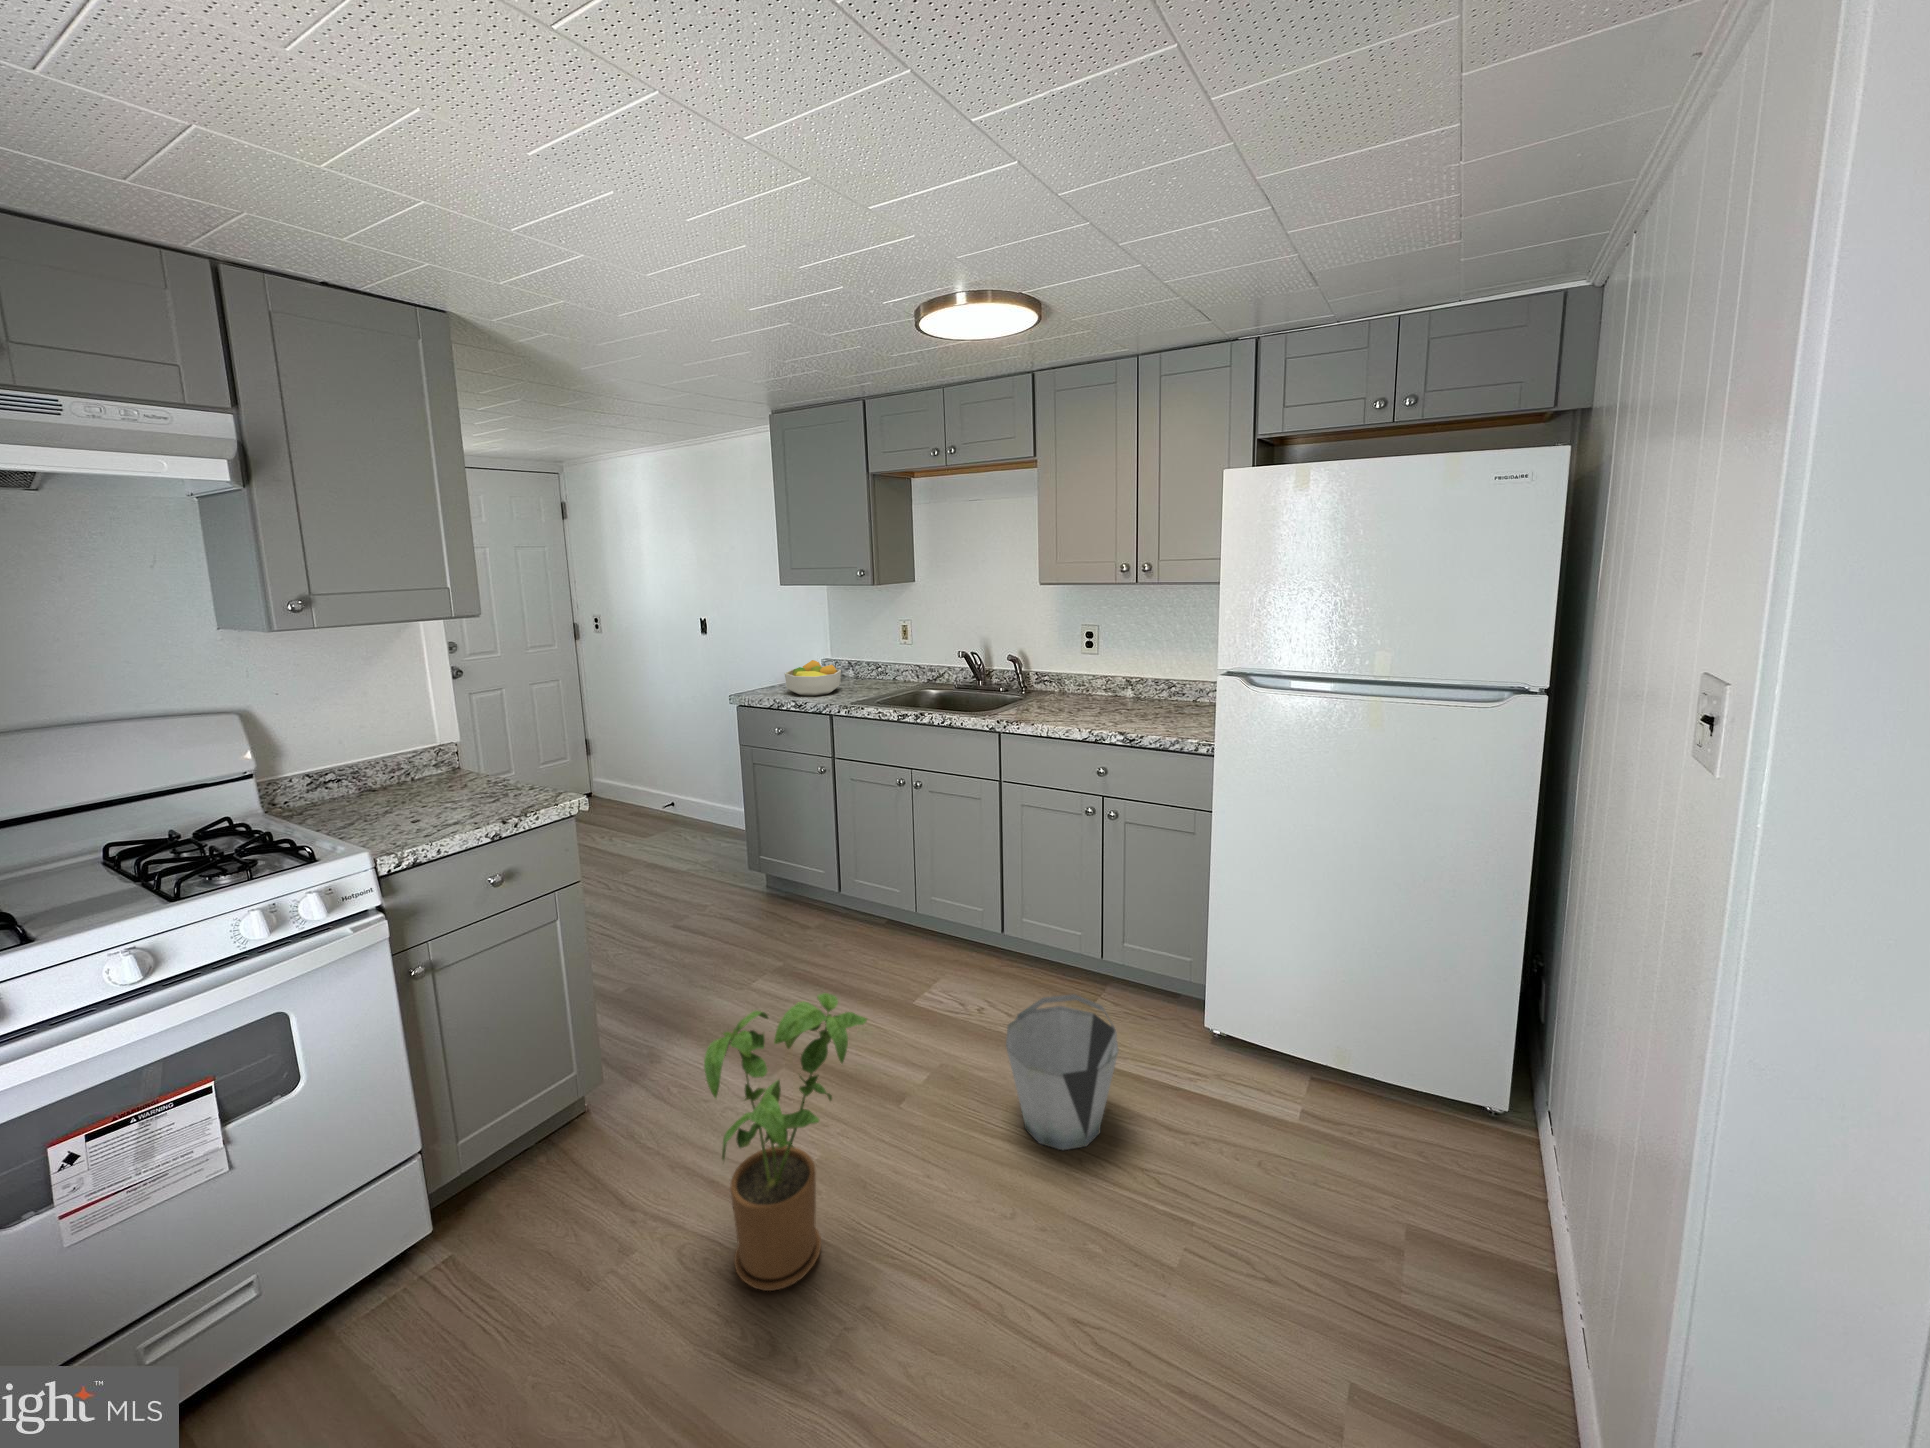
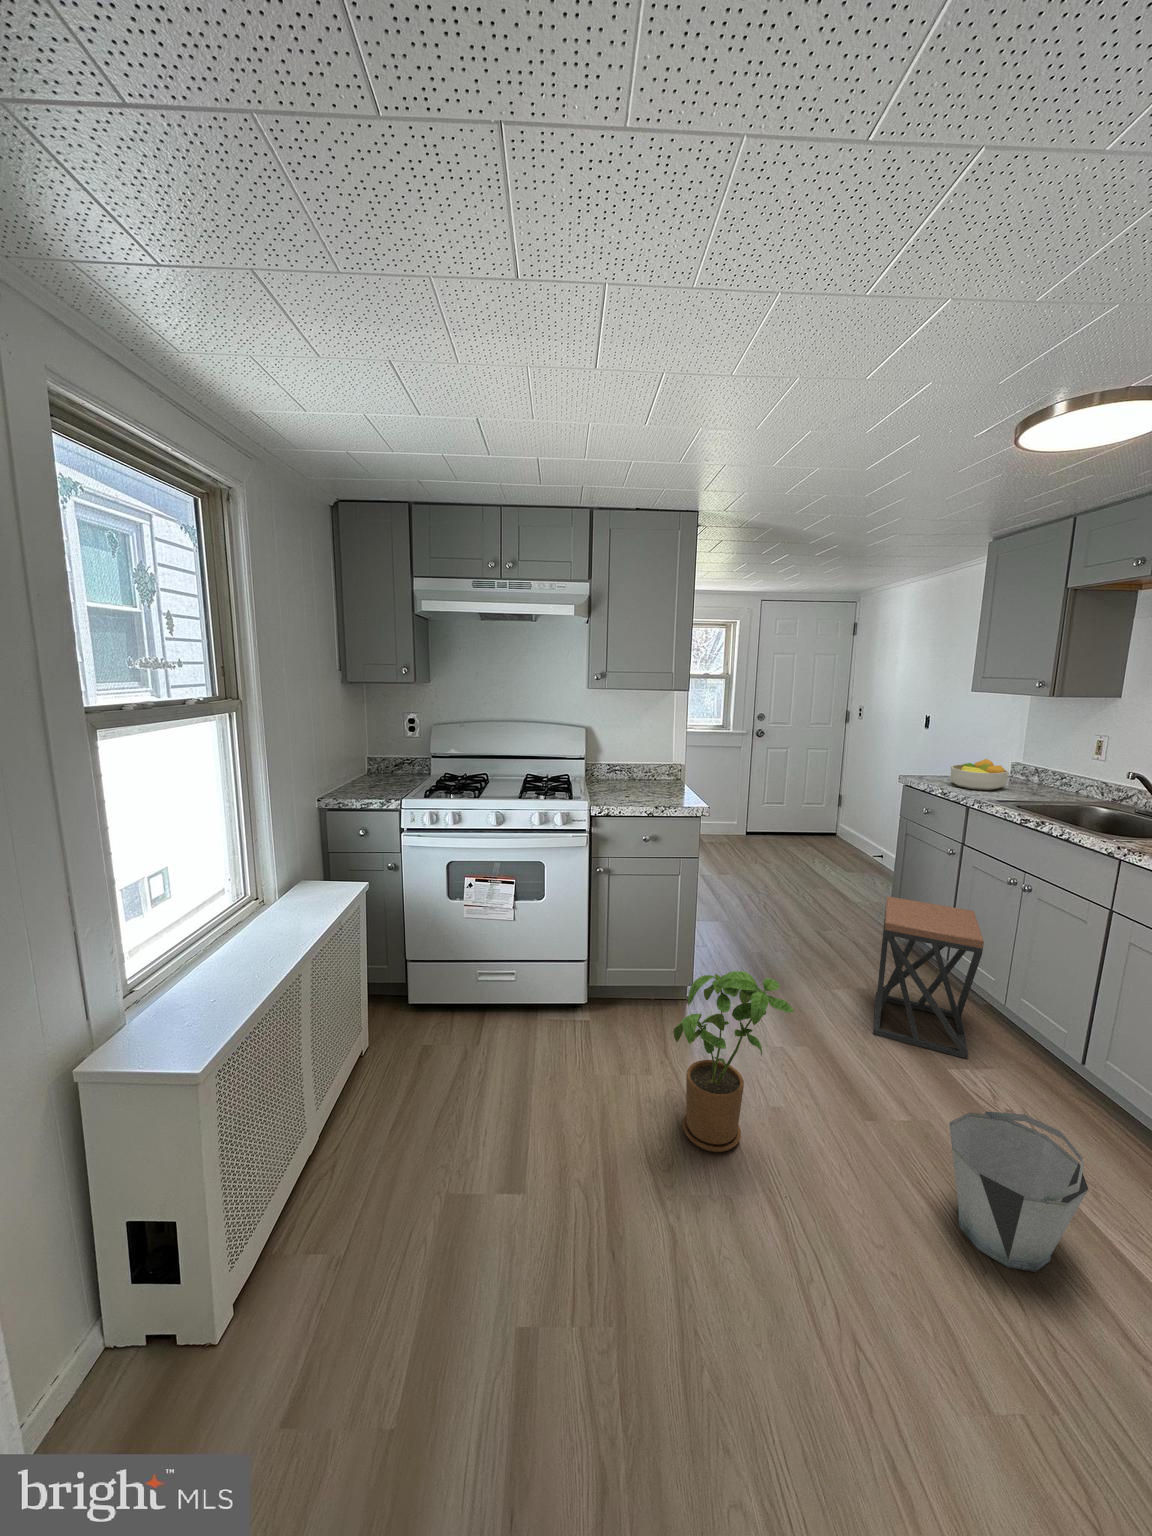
stool: none [790,825,917,1008] -> present [873,896,984,1059]

